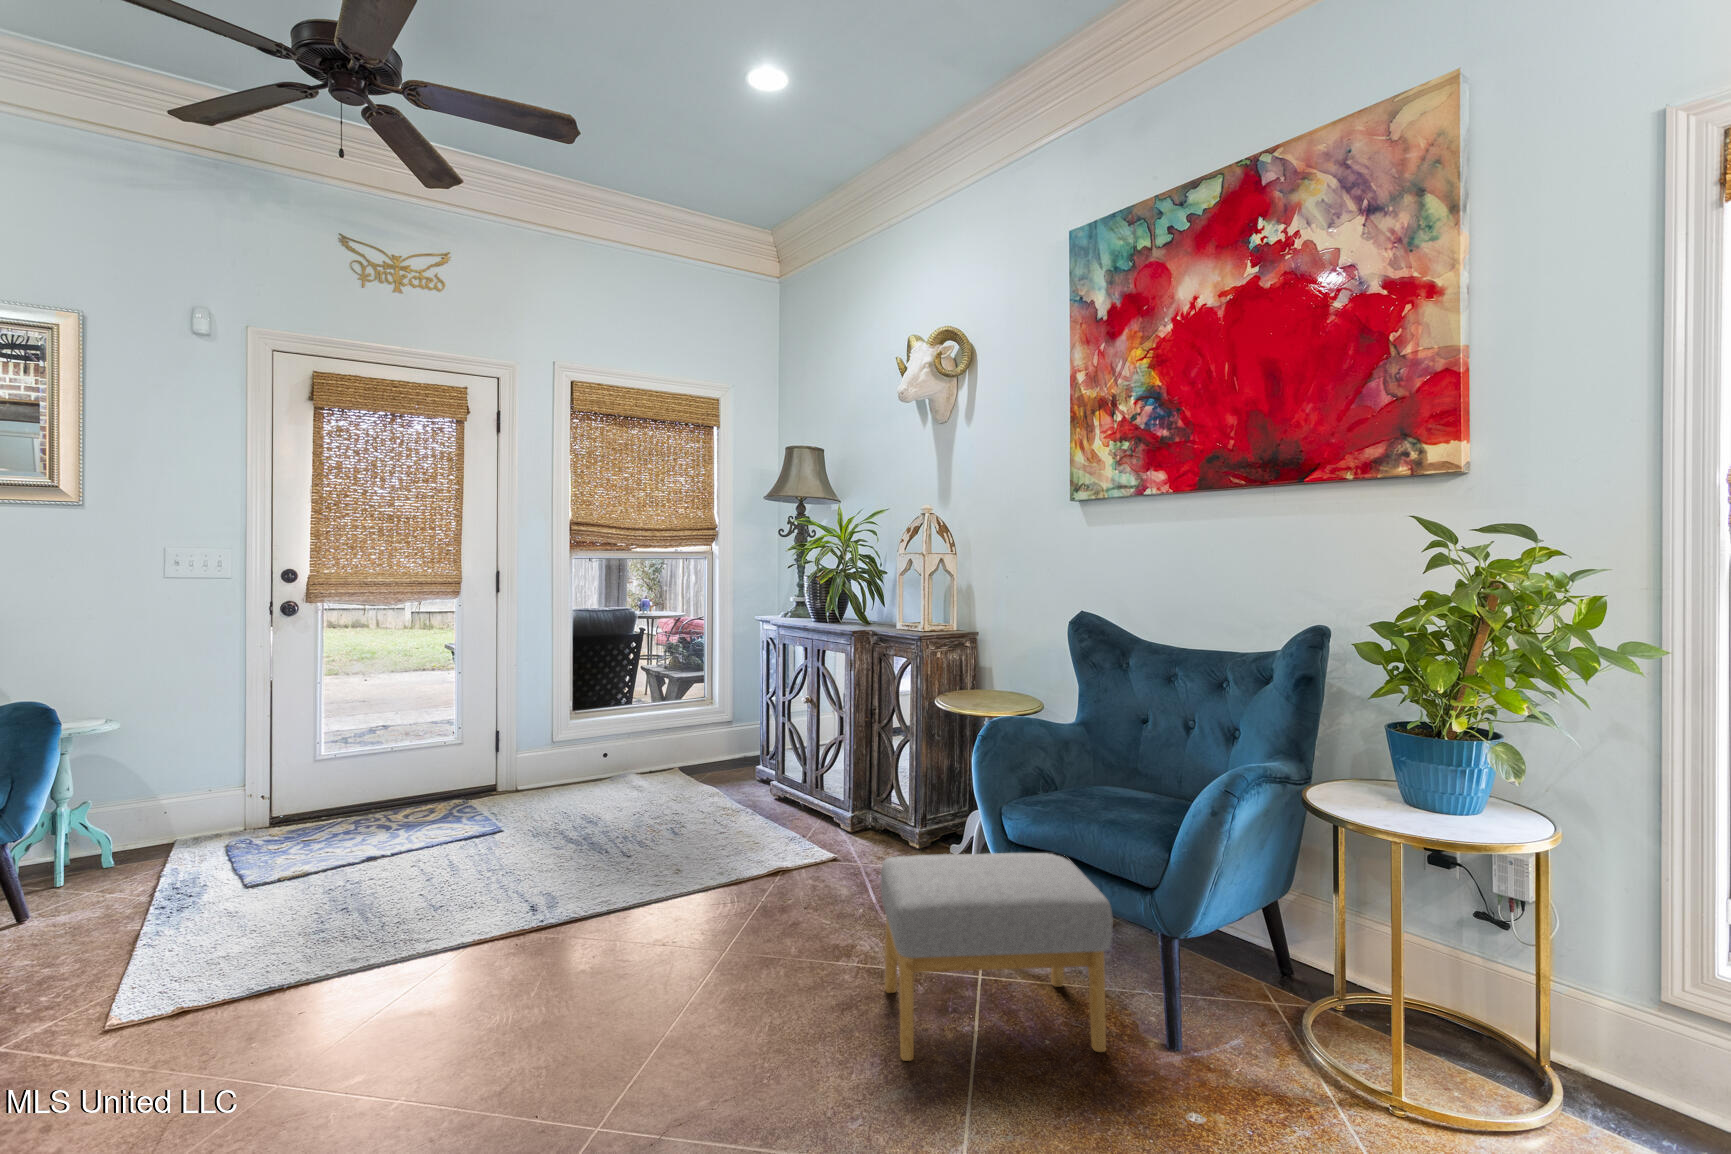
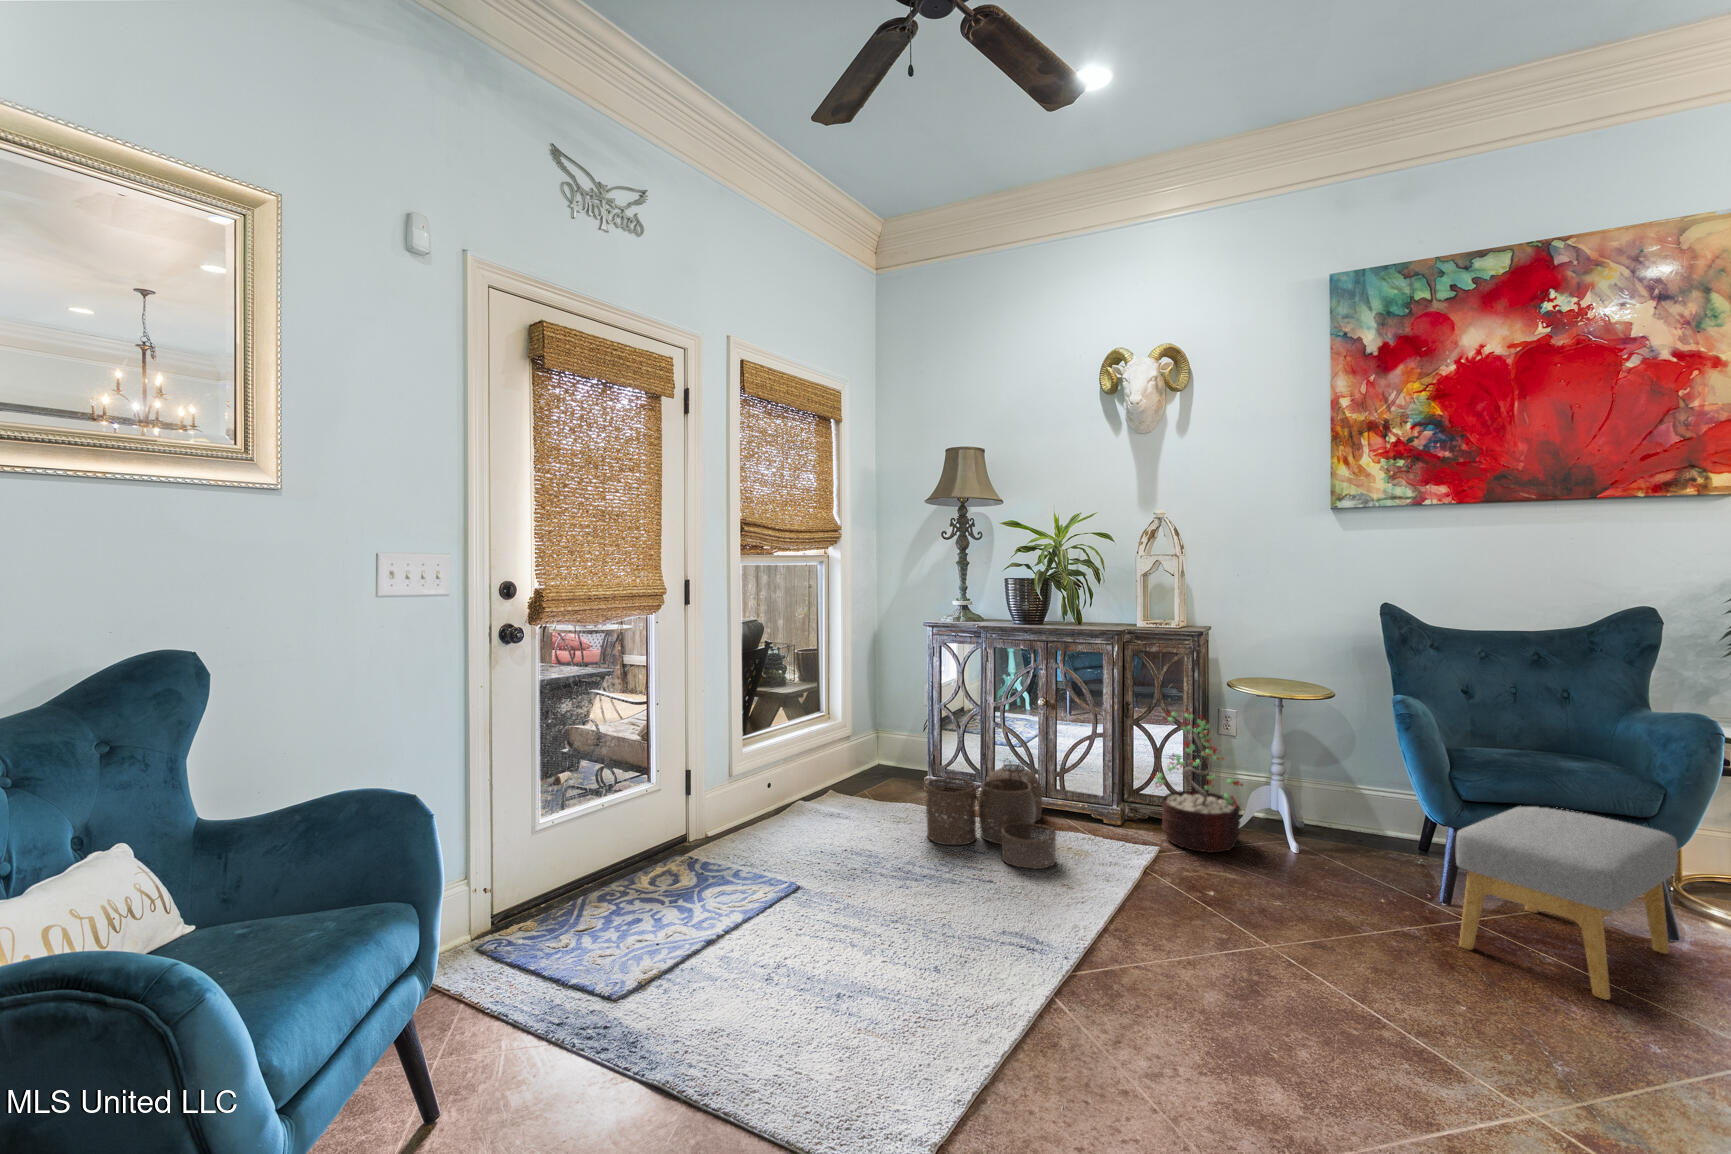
decorative plant: none [835,719,915,873] -> present [1153,709,1243,852]
woven basket: none [645,756,791,853] -> present [926,759,1056,869]

